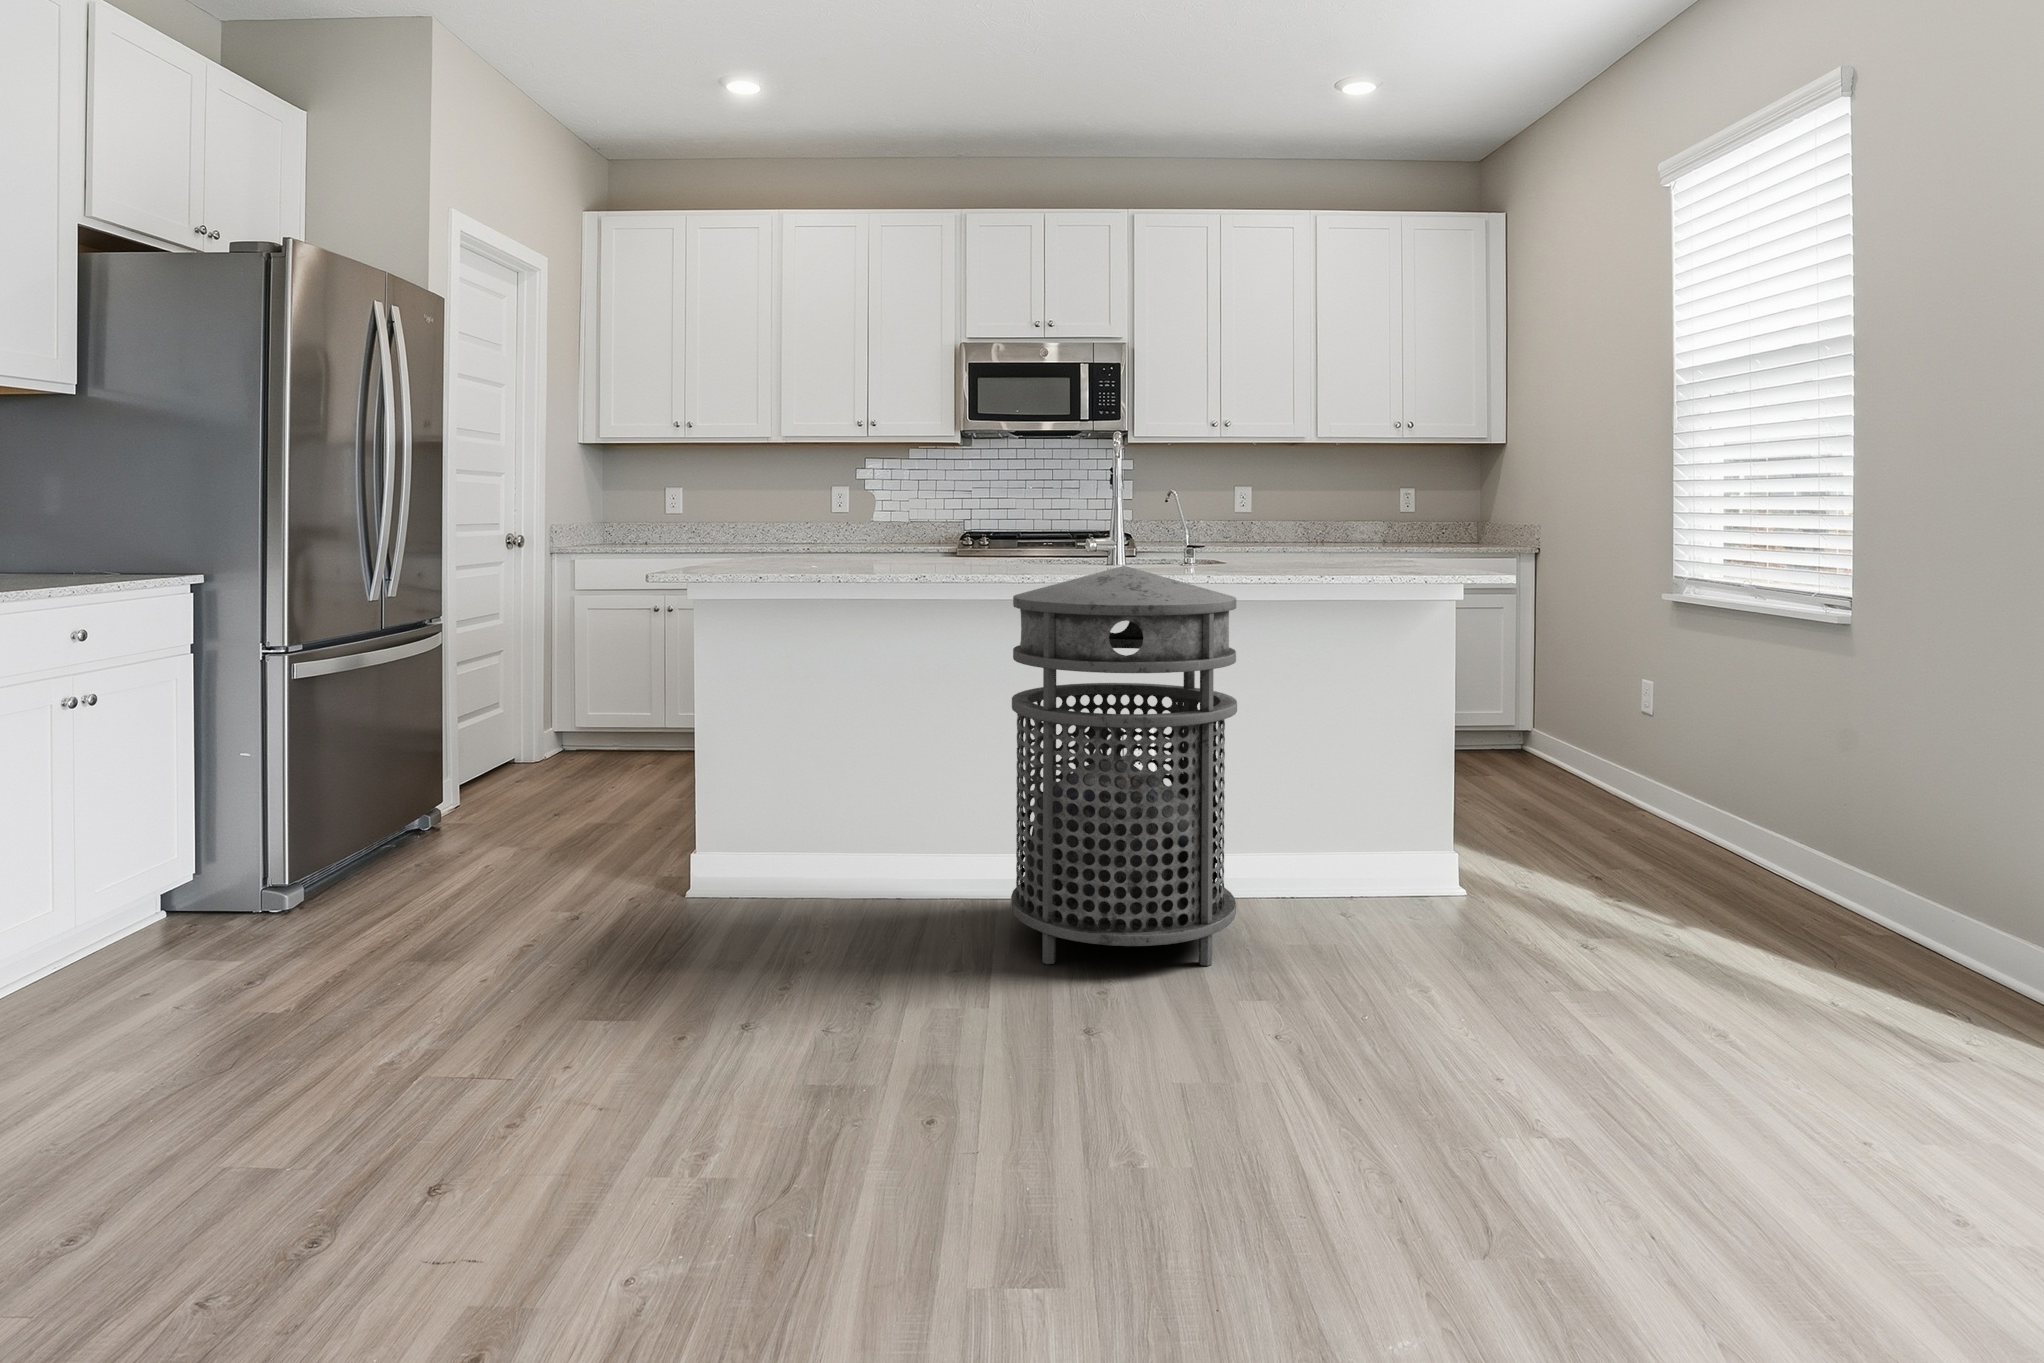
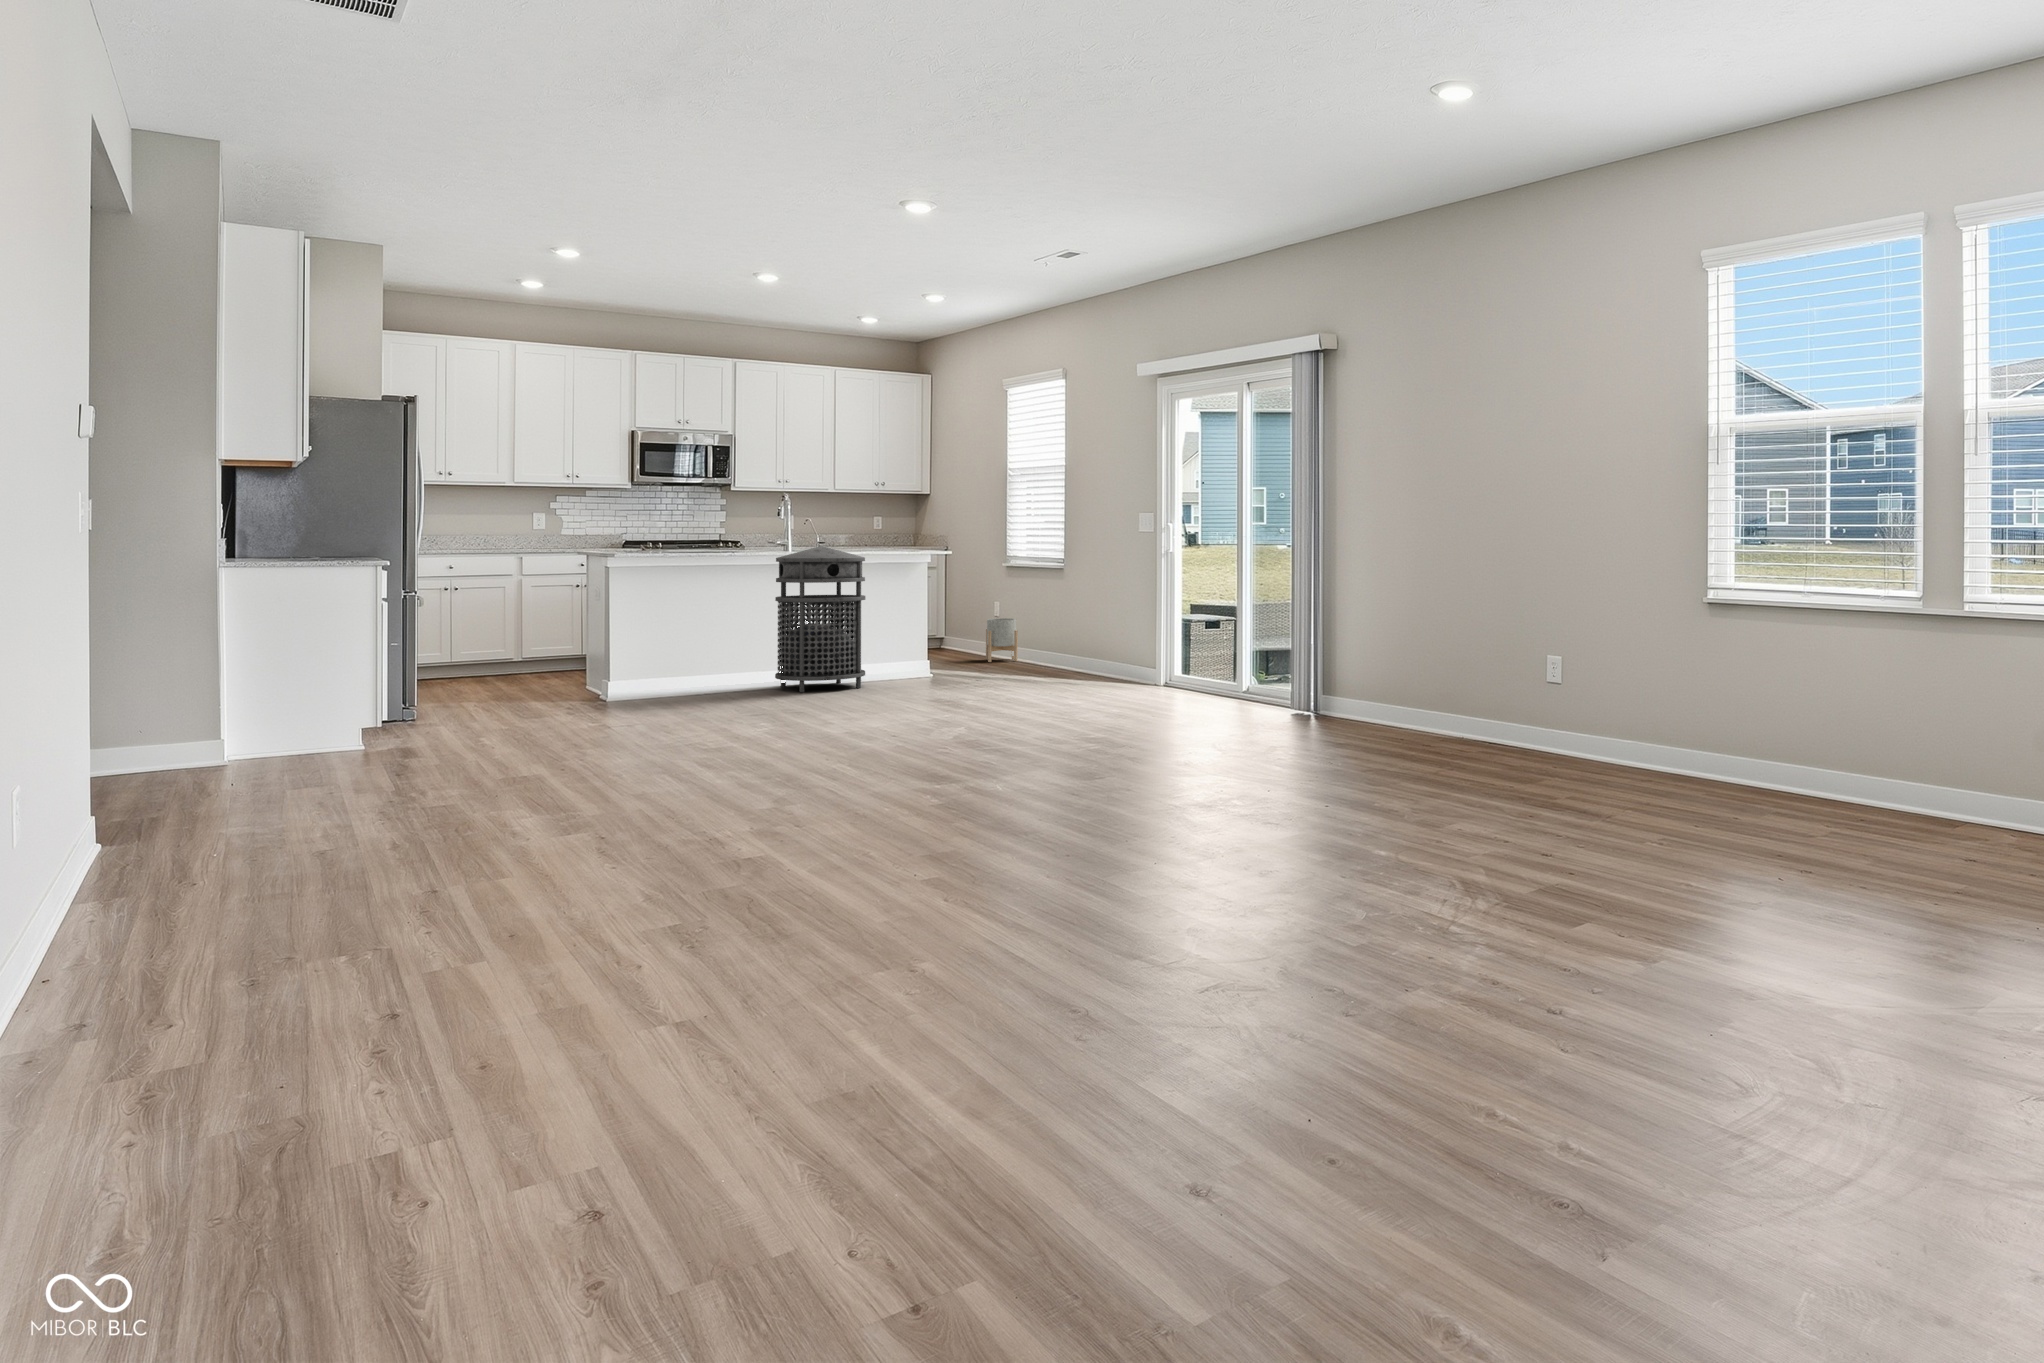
planter: none [1612,732,1698,852] -> present [986,618,1018,662]

